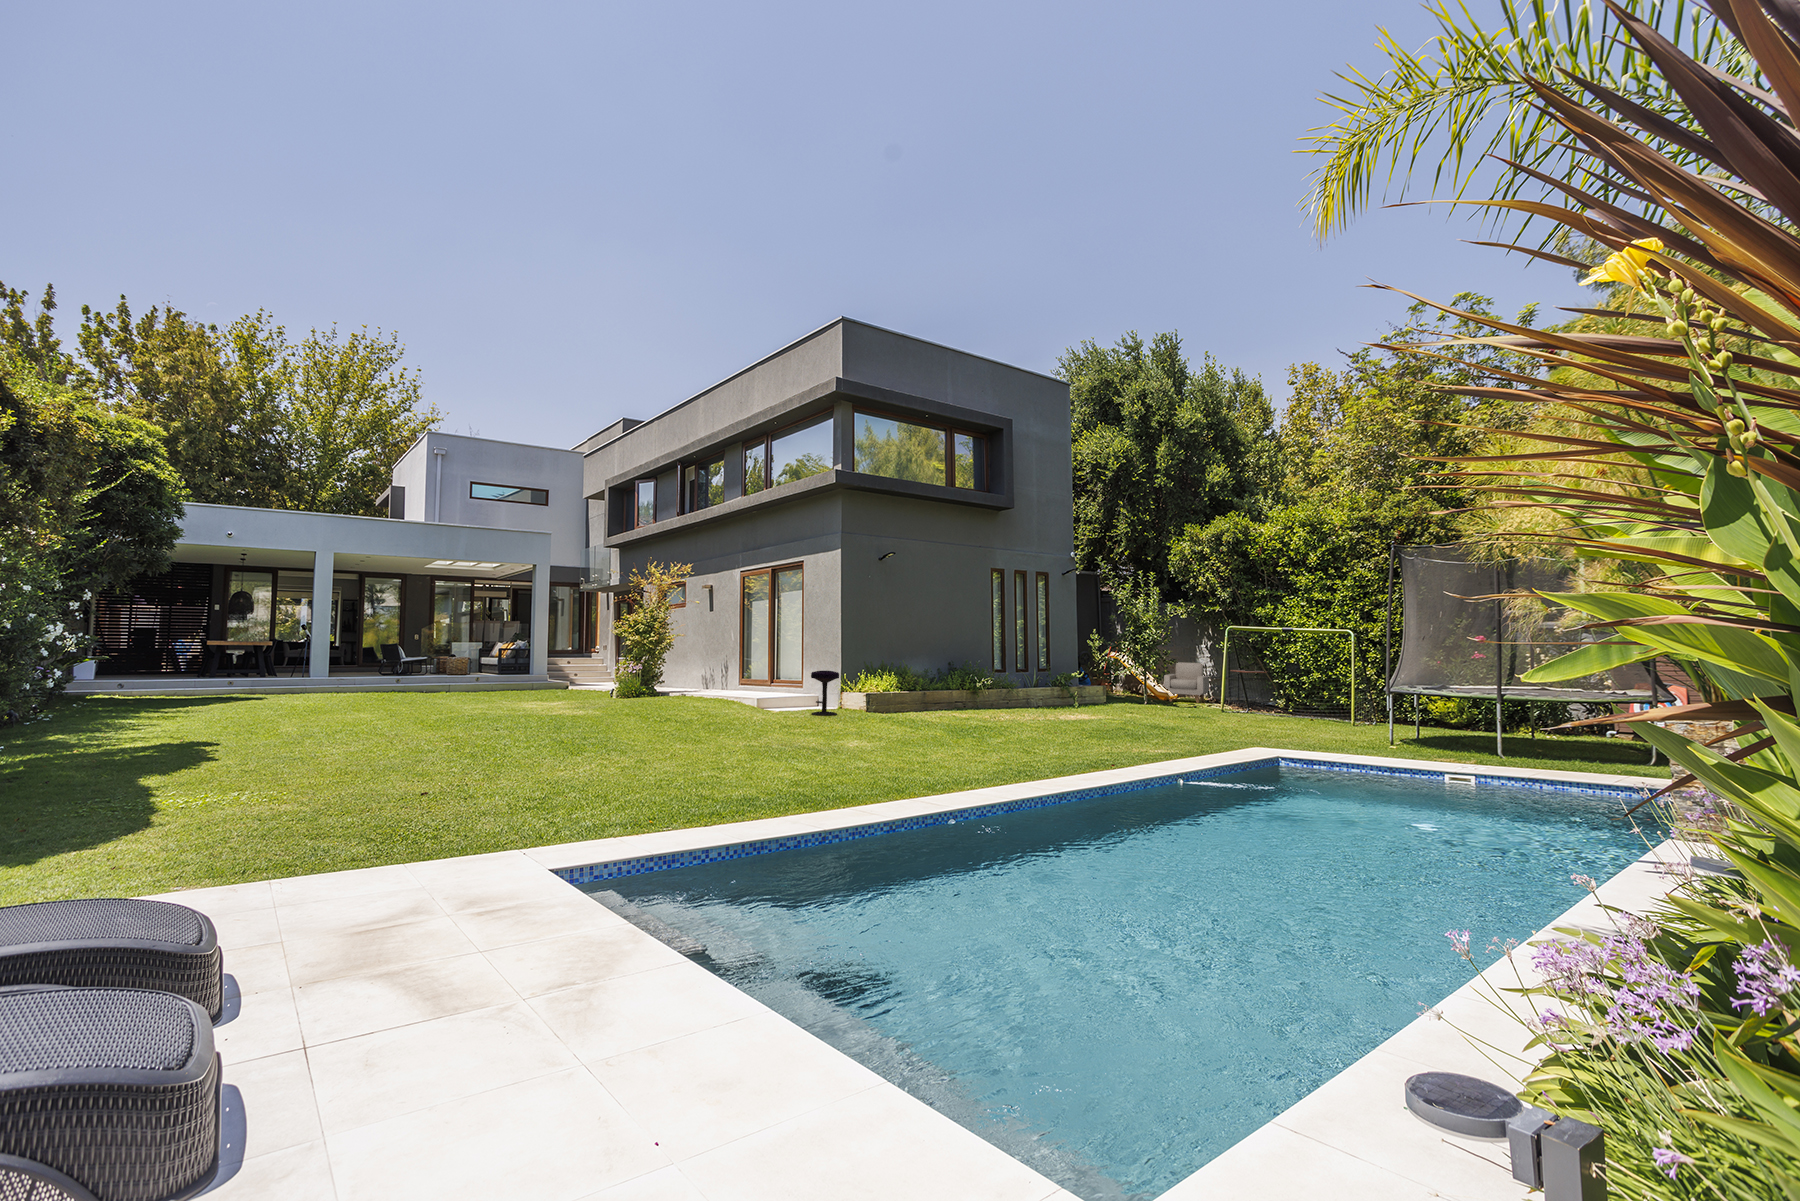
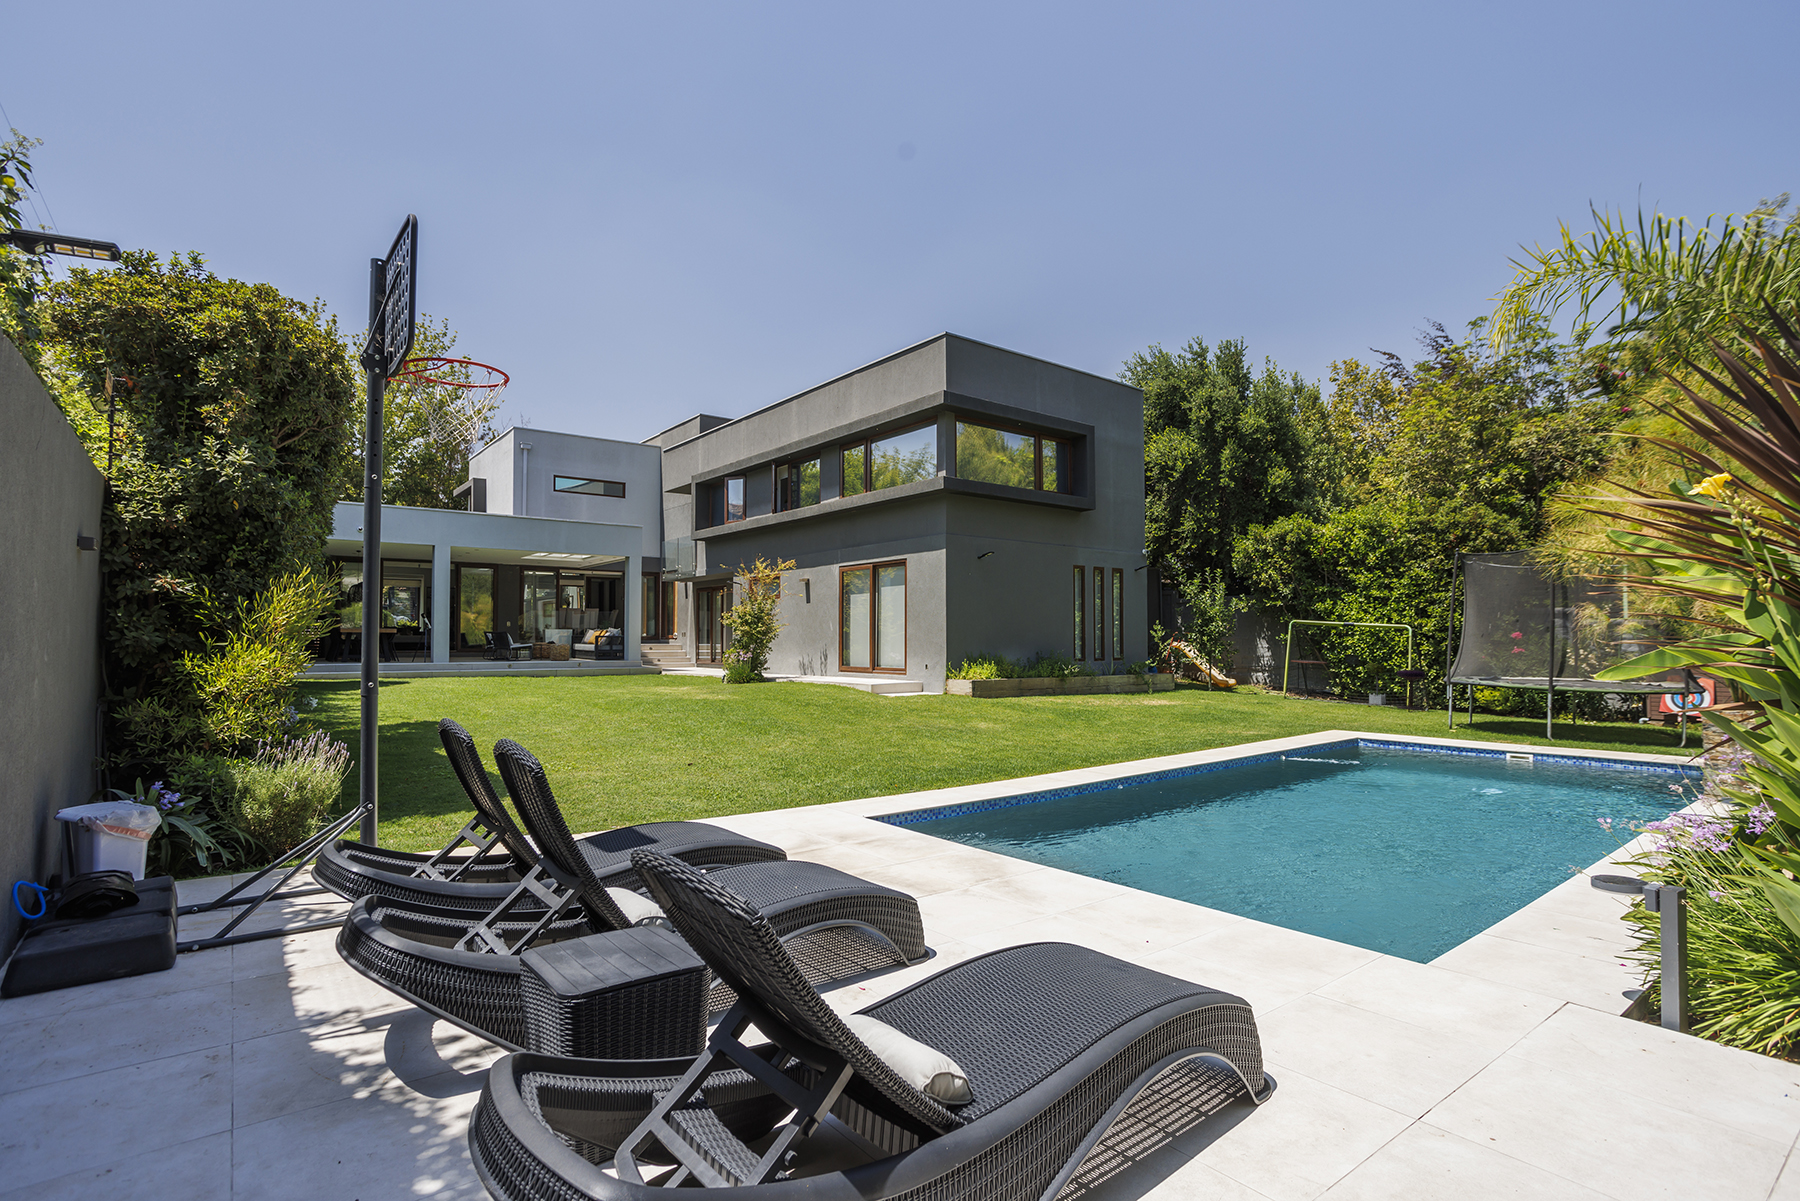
armchair: present [1164,662,1209,703] -> none [1228,653,1270,691]
stool: present [811,671,839,716] -> present [1397,670,1425,710]
potted tree: none [1306,671,1329,718] -> present [1366,662,1386,705]

